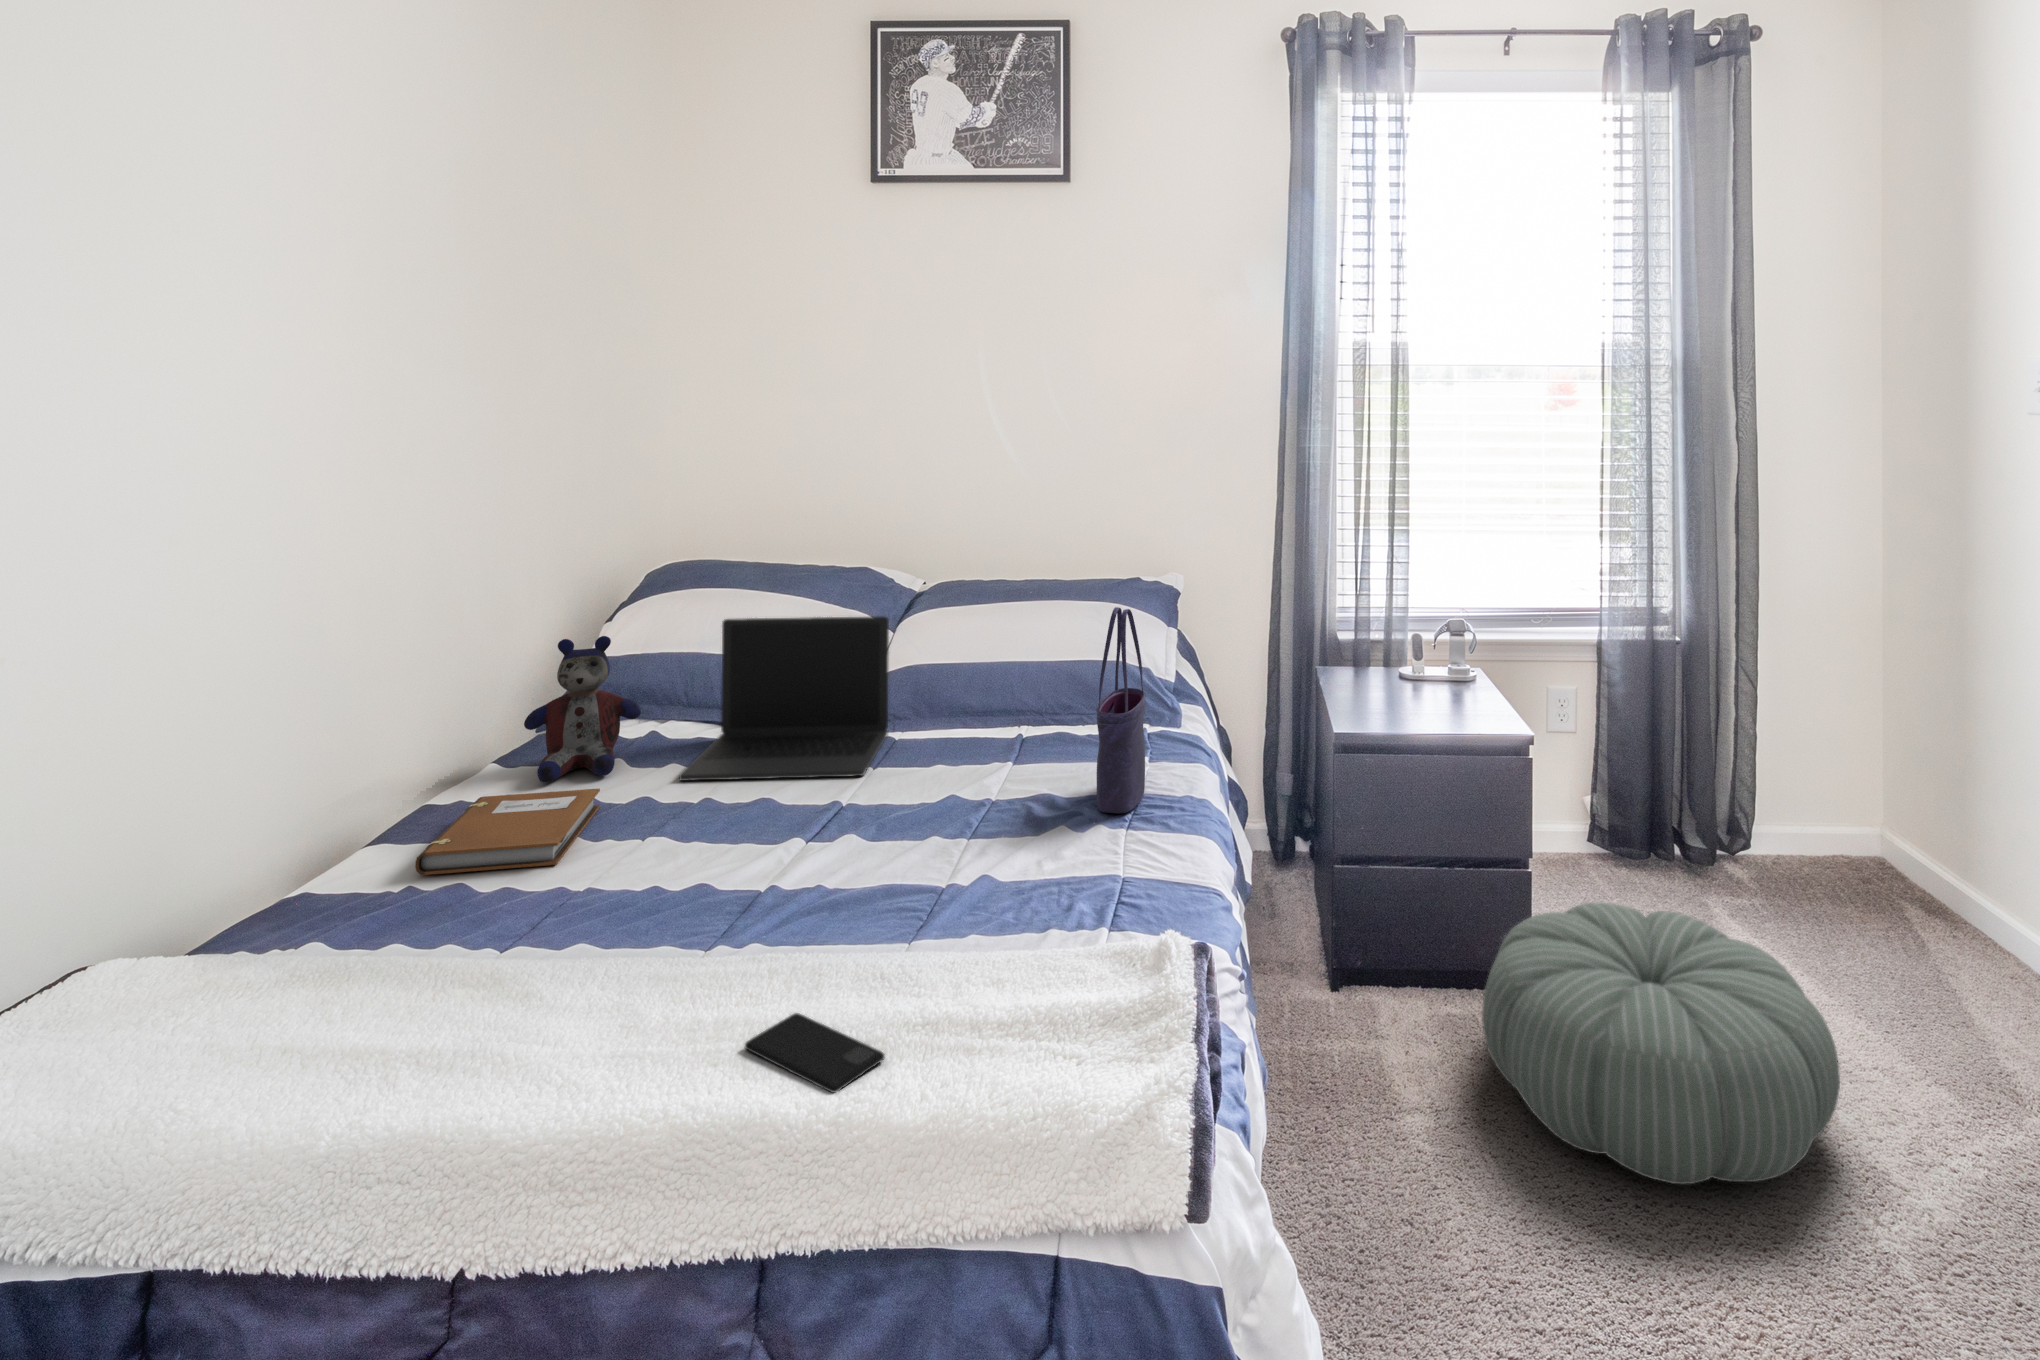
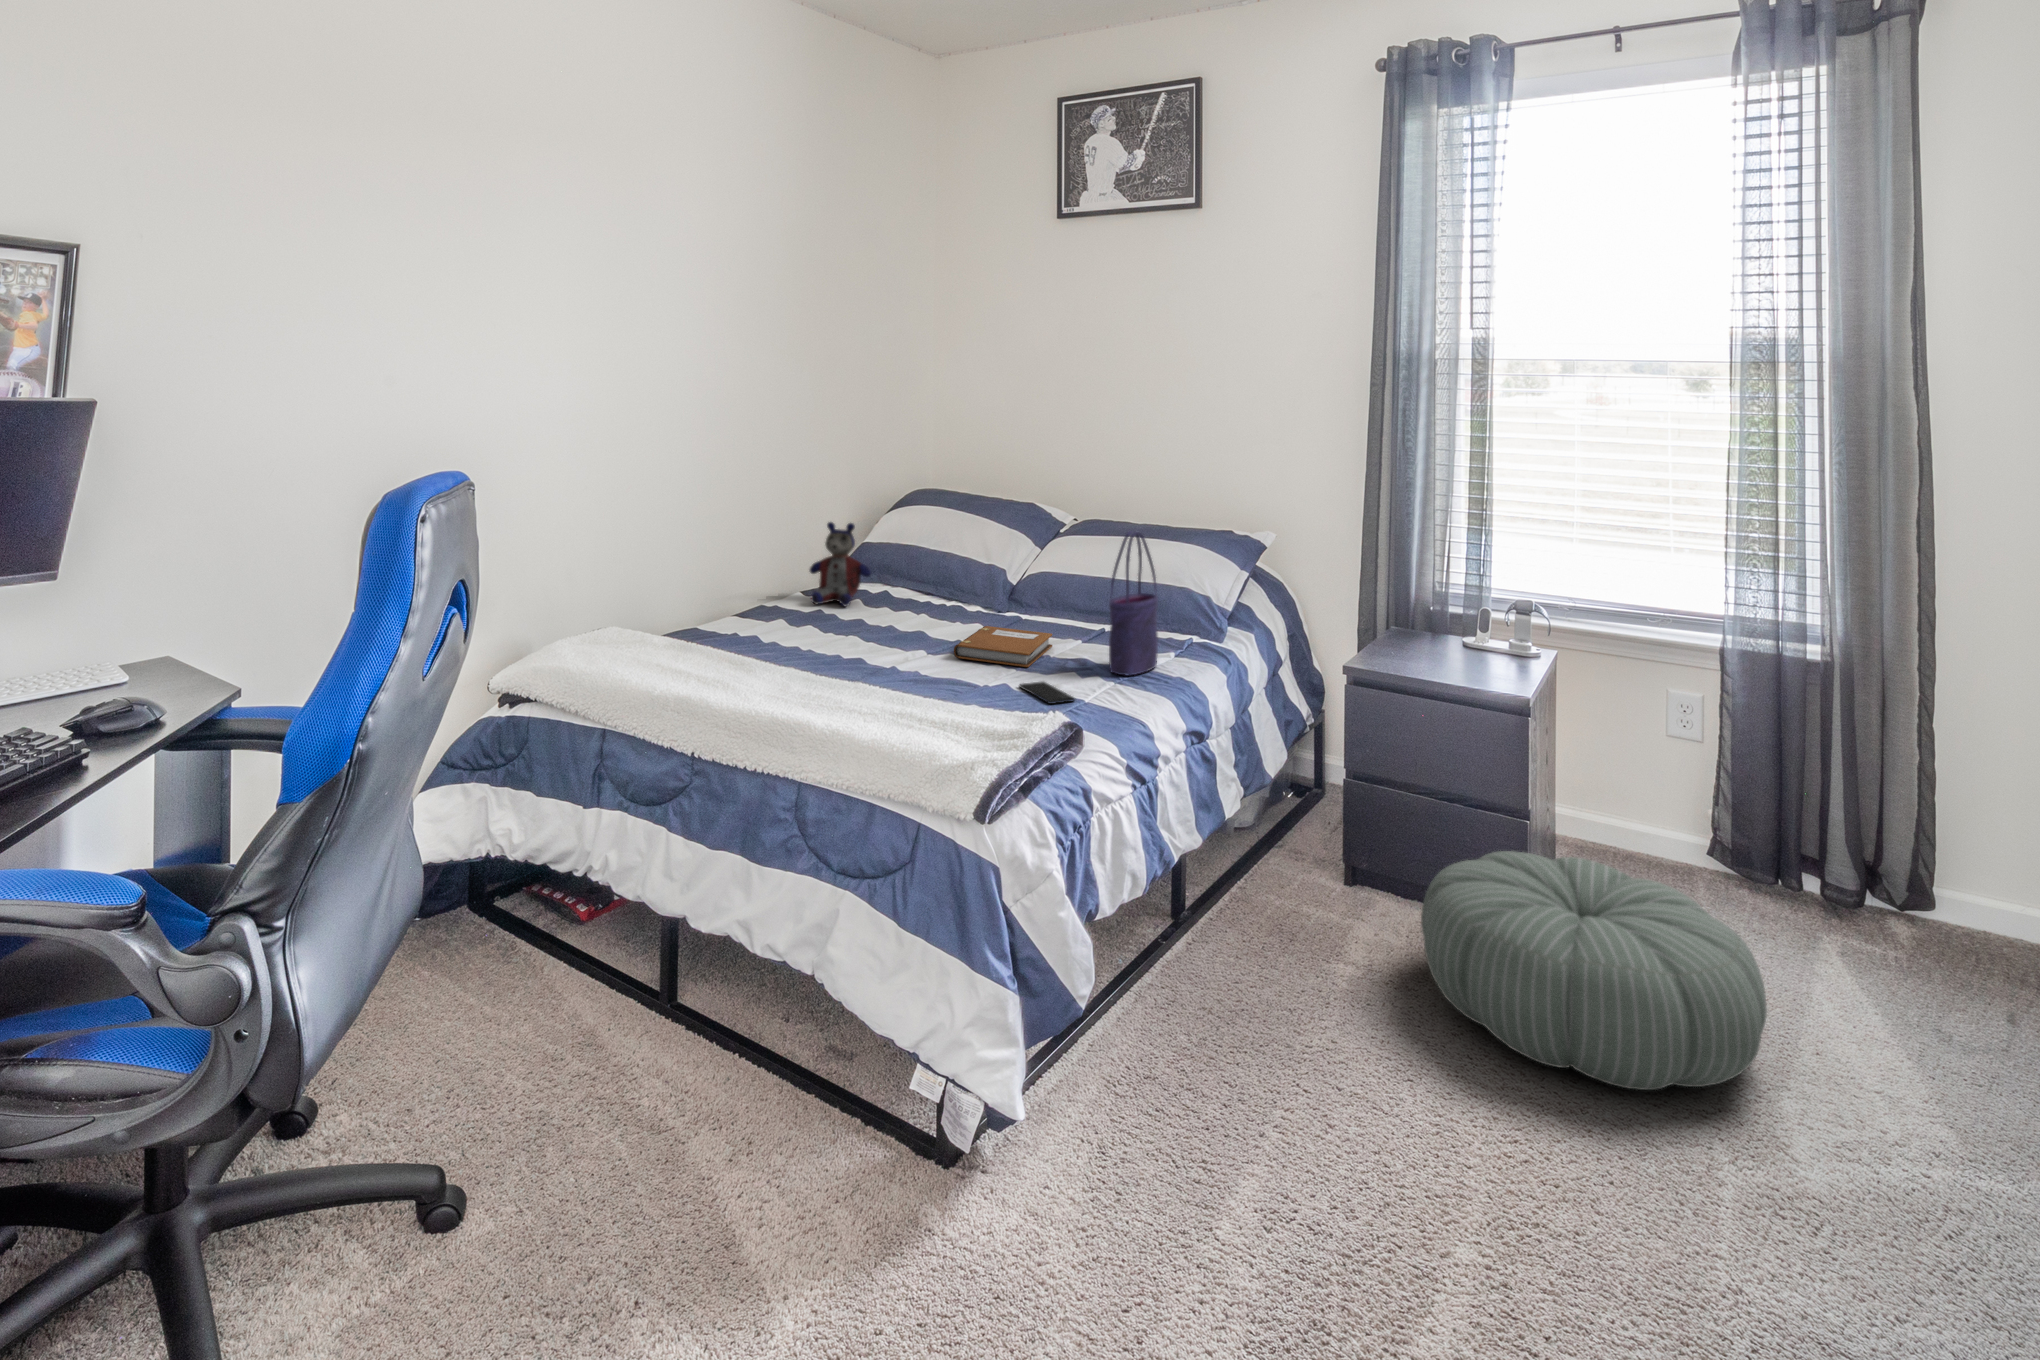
laptop: present [679,616,889,781] -> none [882,523,1021,631]
notebook: present [415,789,600,875] -> present [954,626,1052,667]
smartphone: present [745,1013,885,1093] -> present [1019,682,1075,704]

